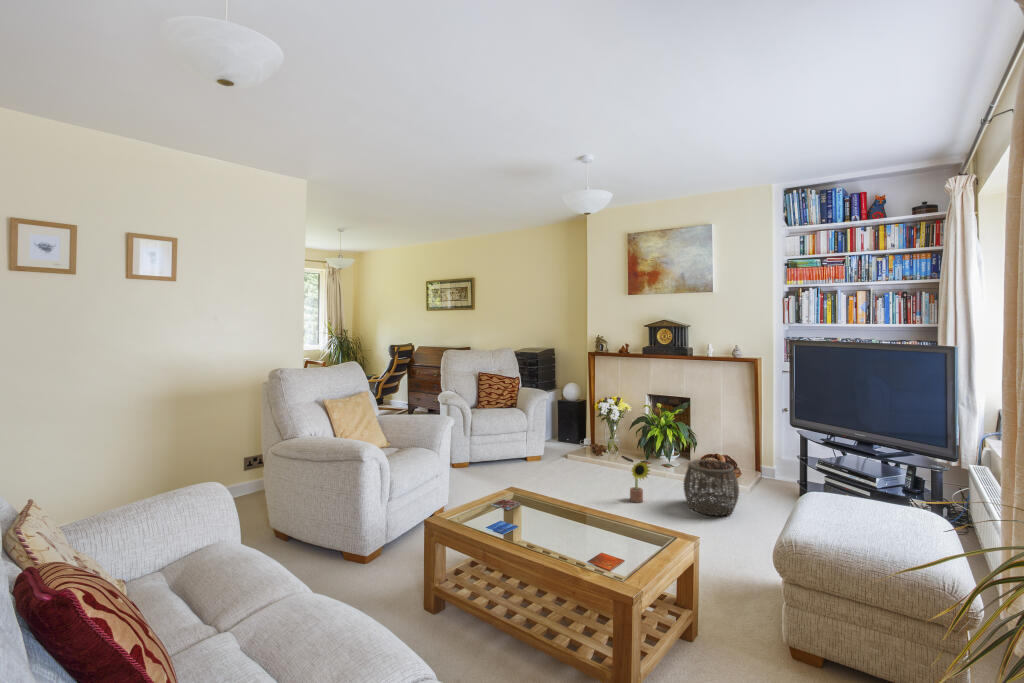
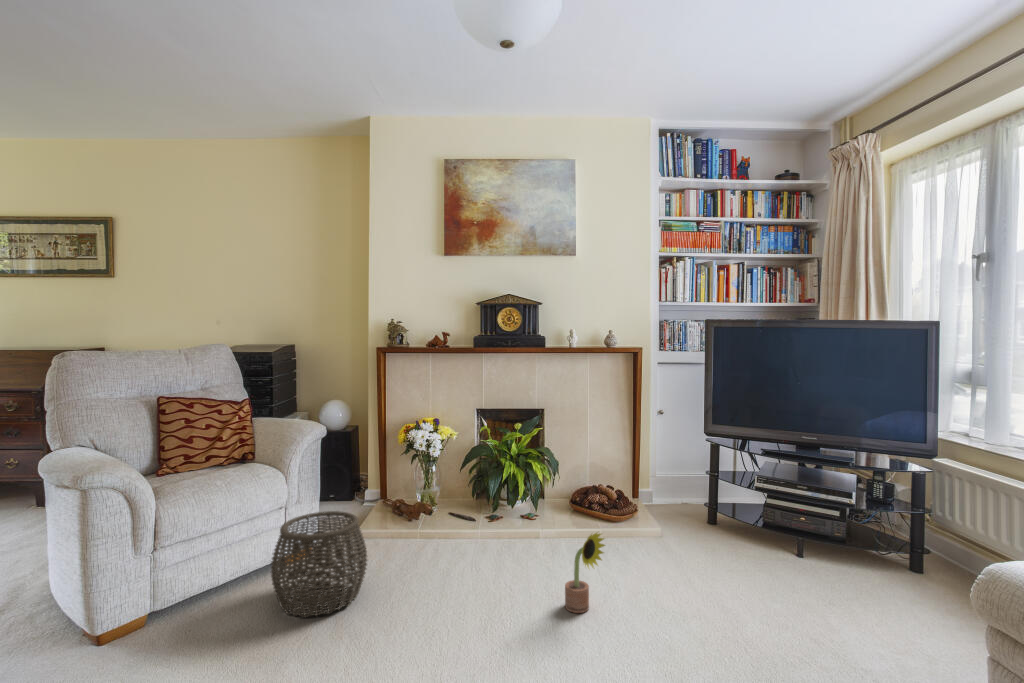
woven basket: present [684,460,739,515] -> present [271,511,367,617]

